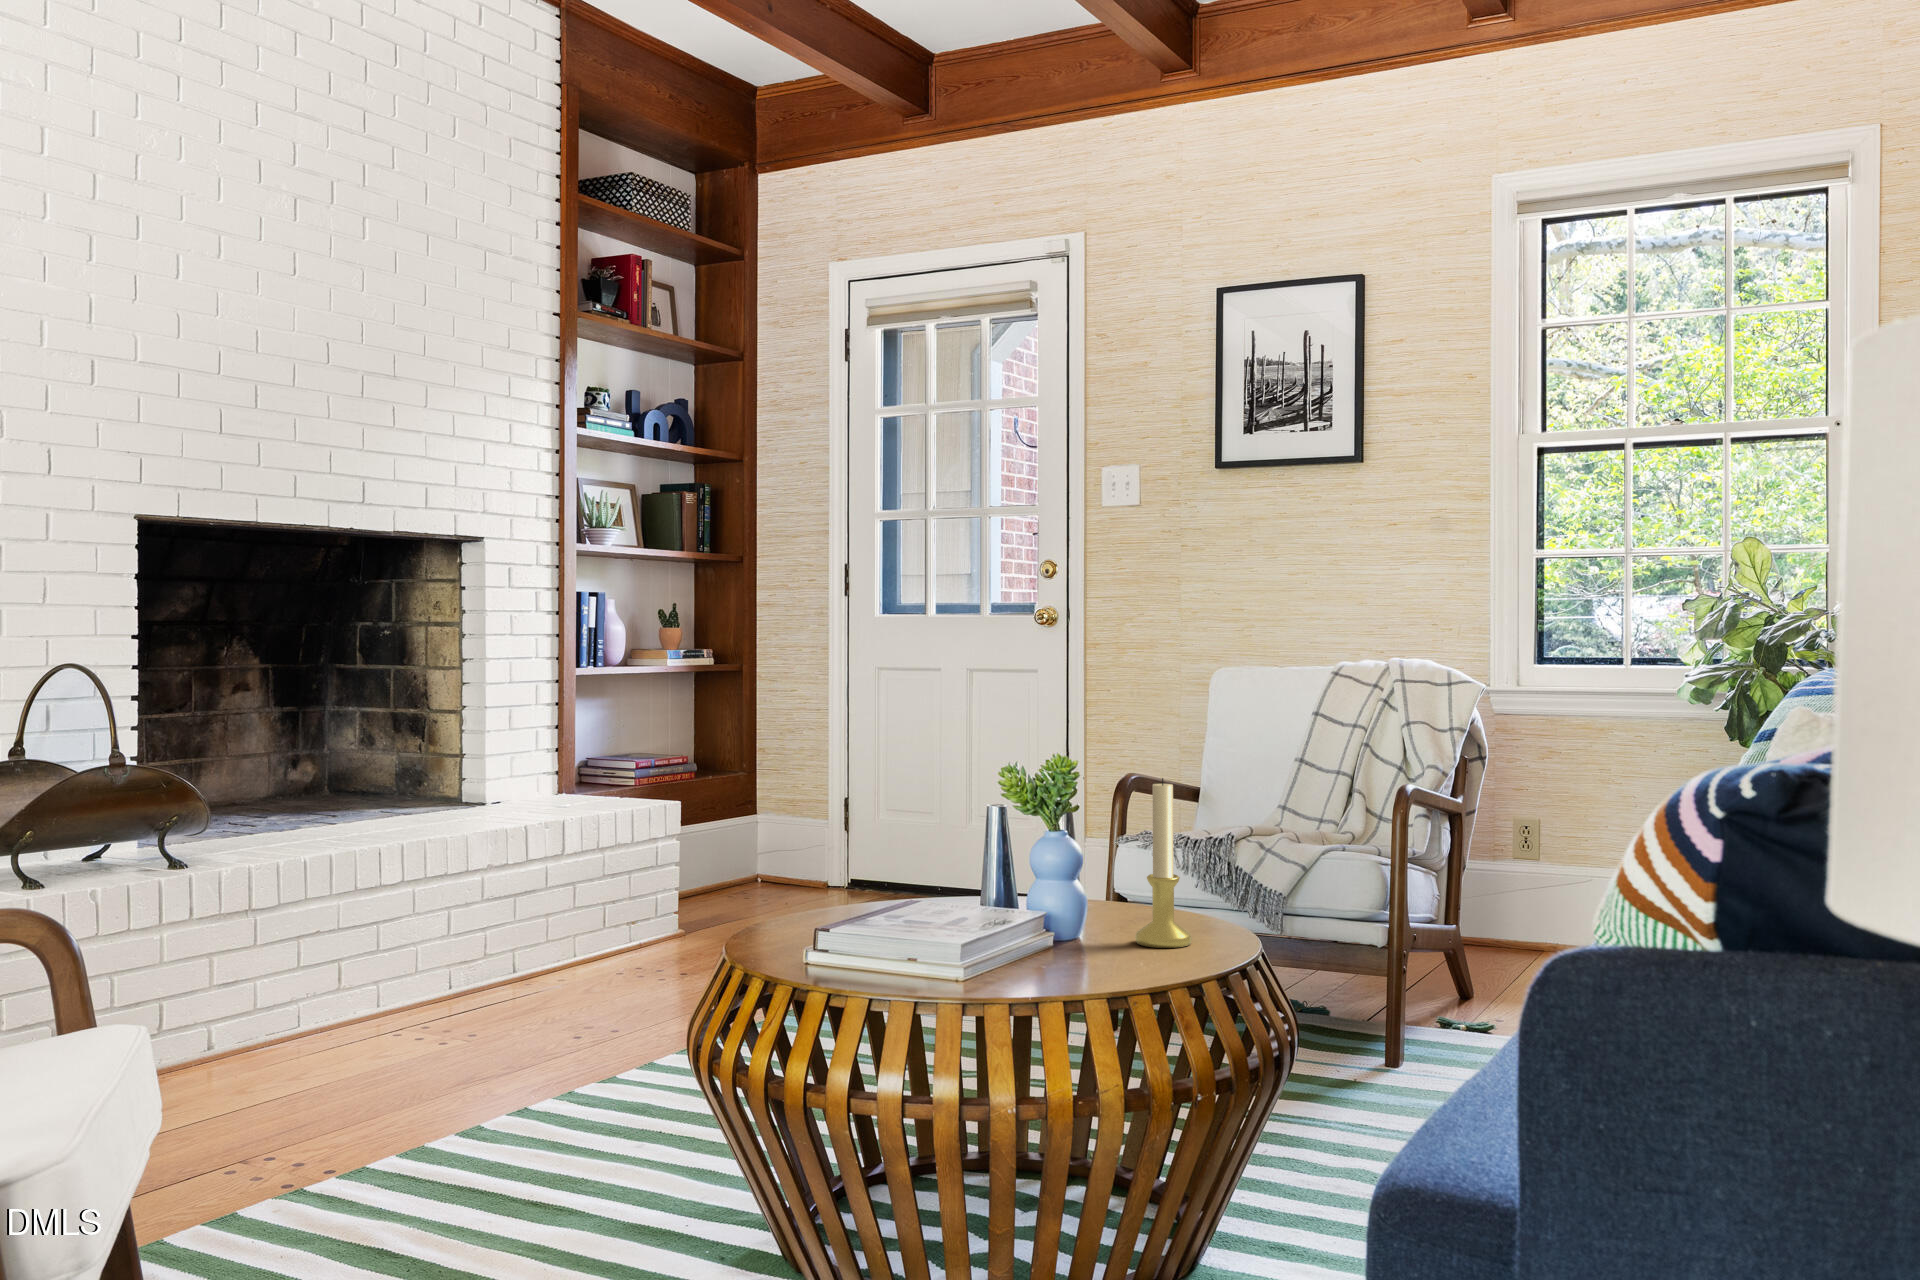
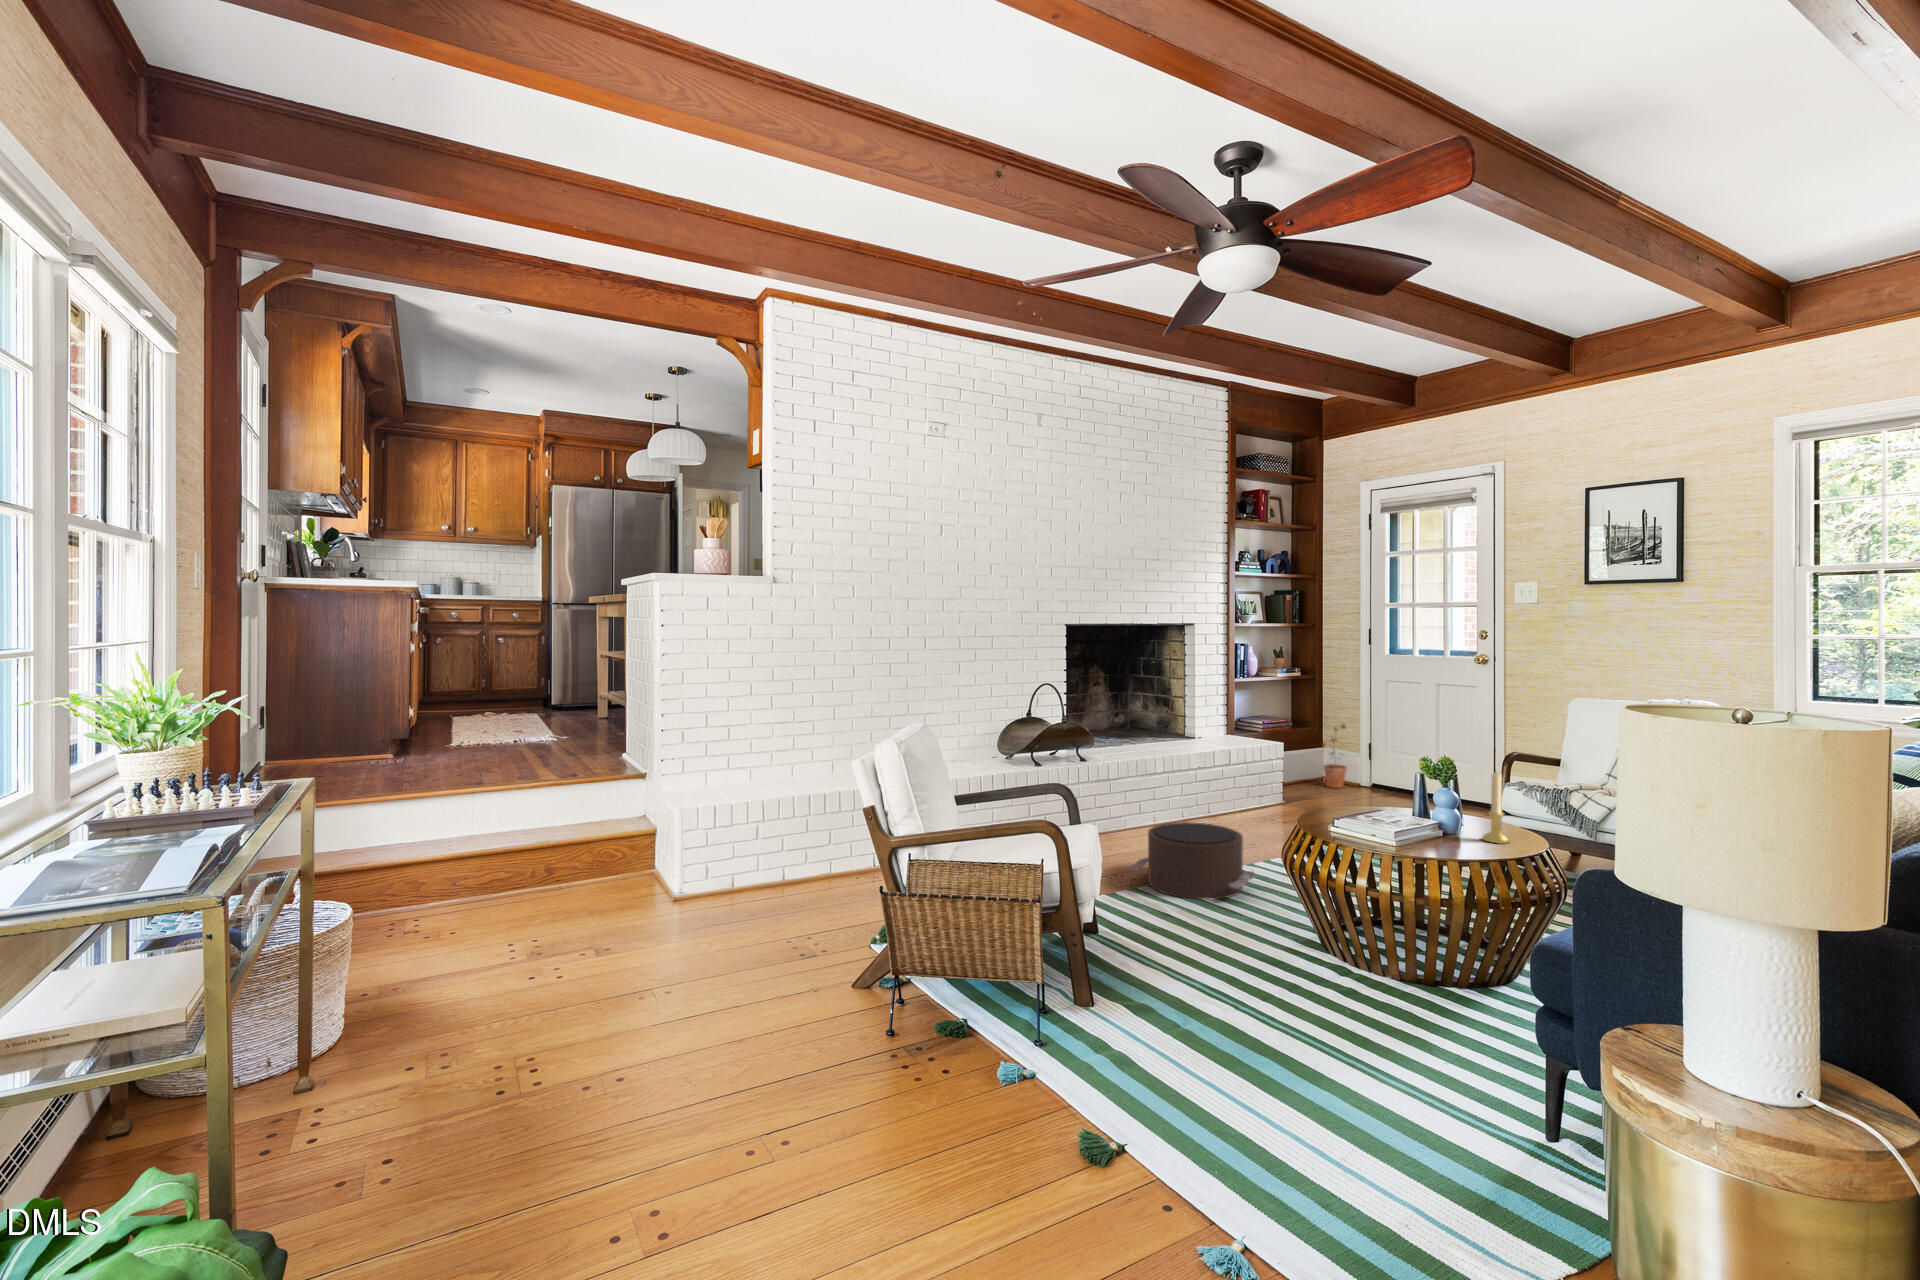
potted plant: none [756,760,808,897] -> present [1323,724,1347,788]
pouf: none [268,990,620,1201] -> present [1130,822,1254,899]

